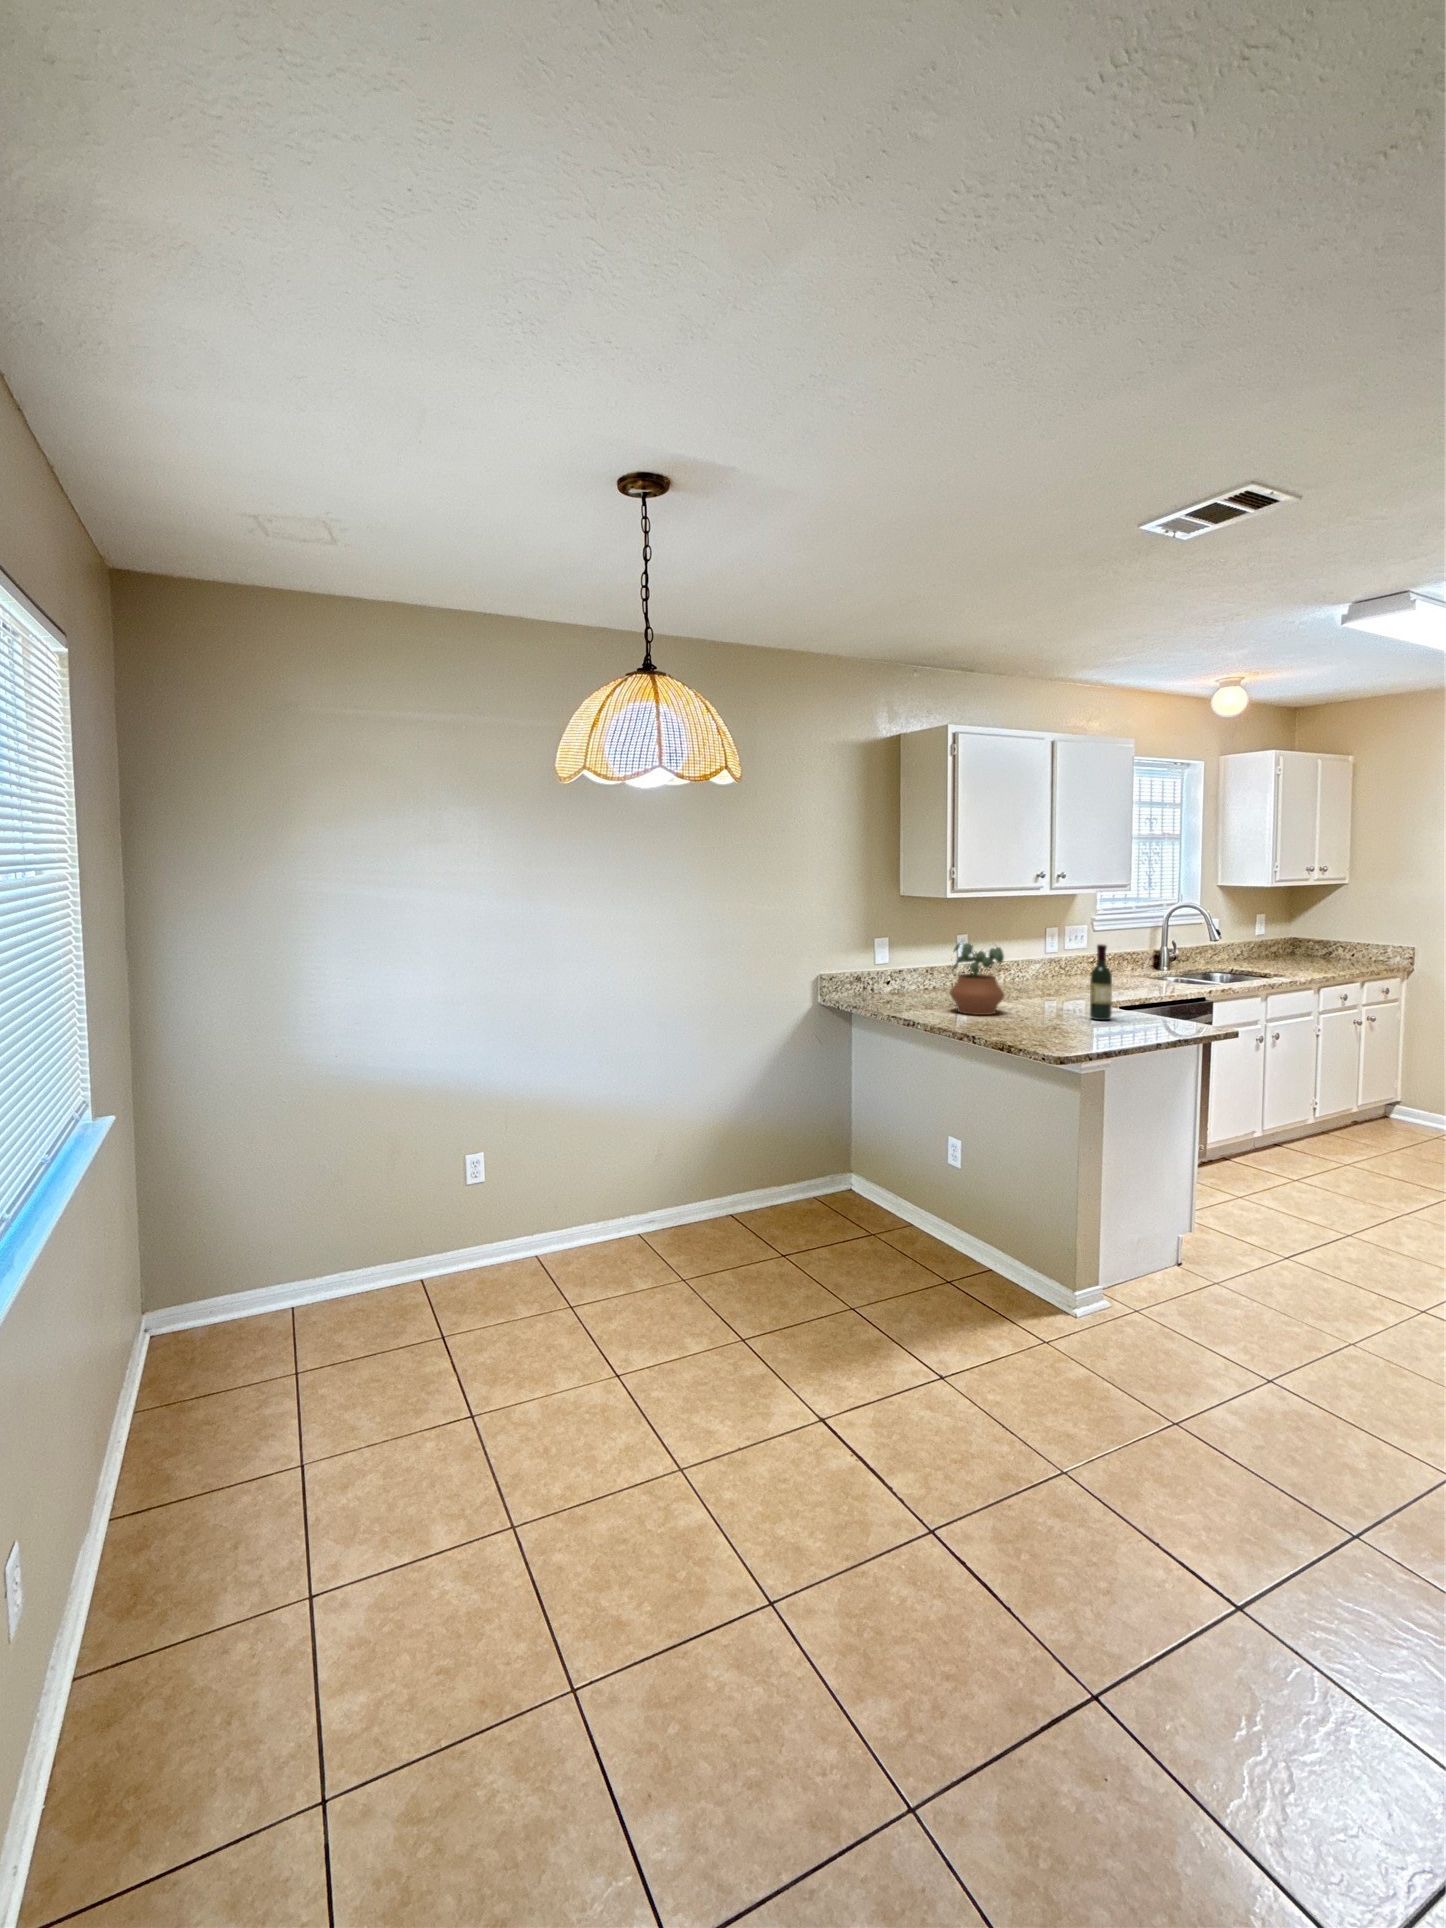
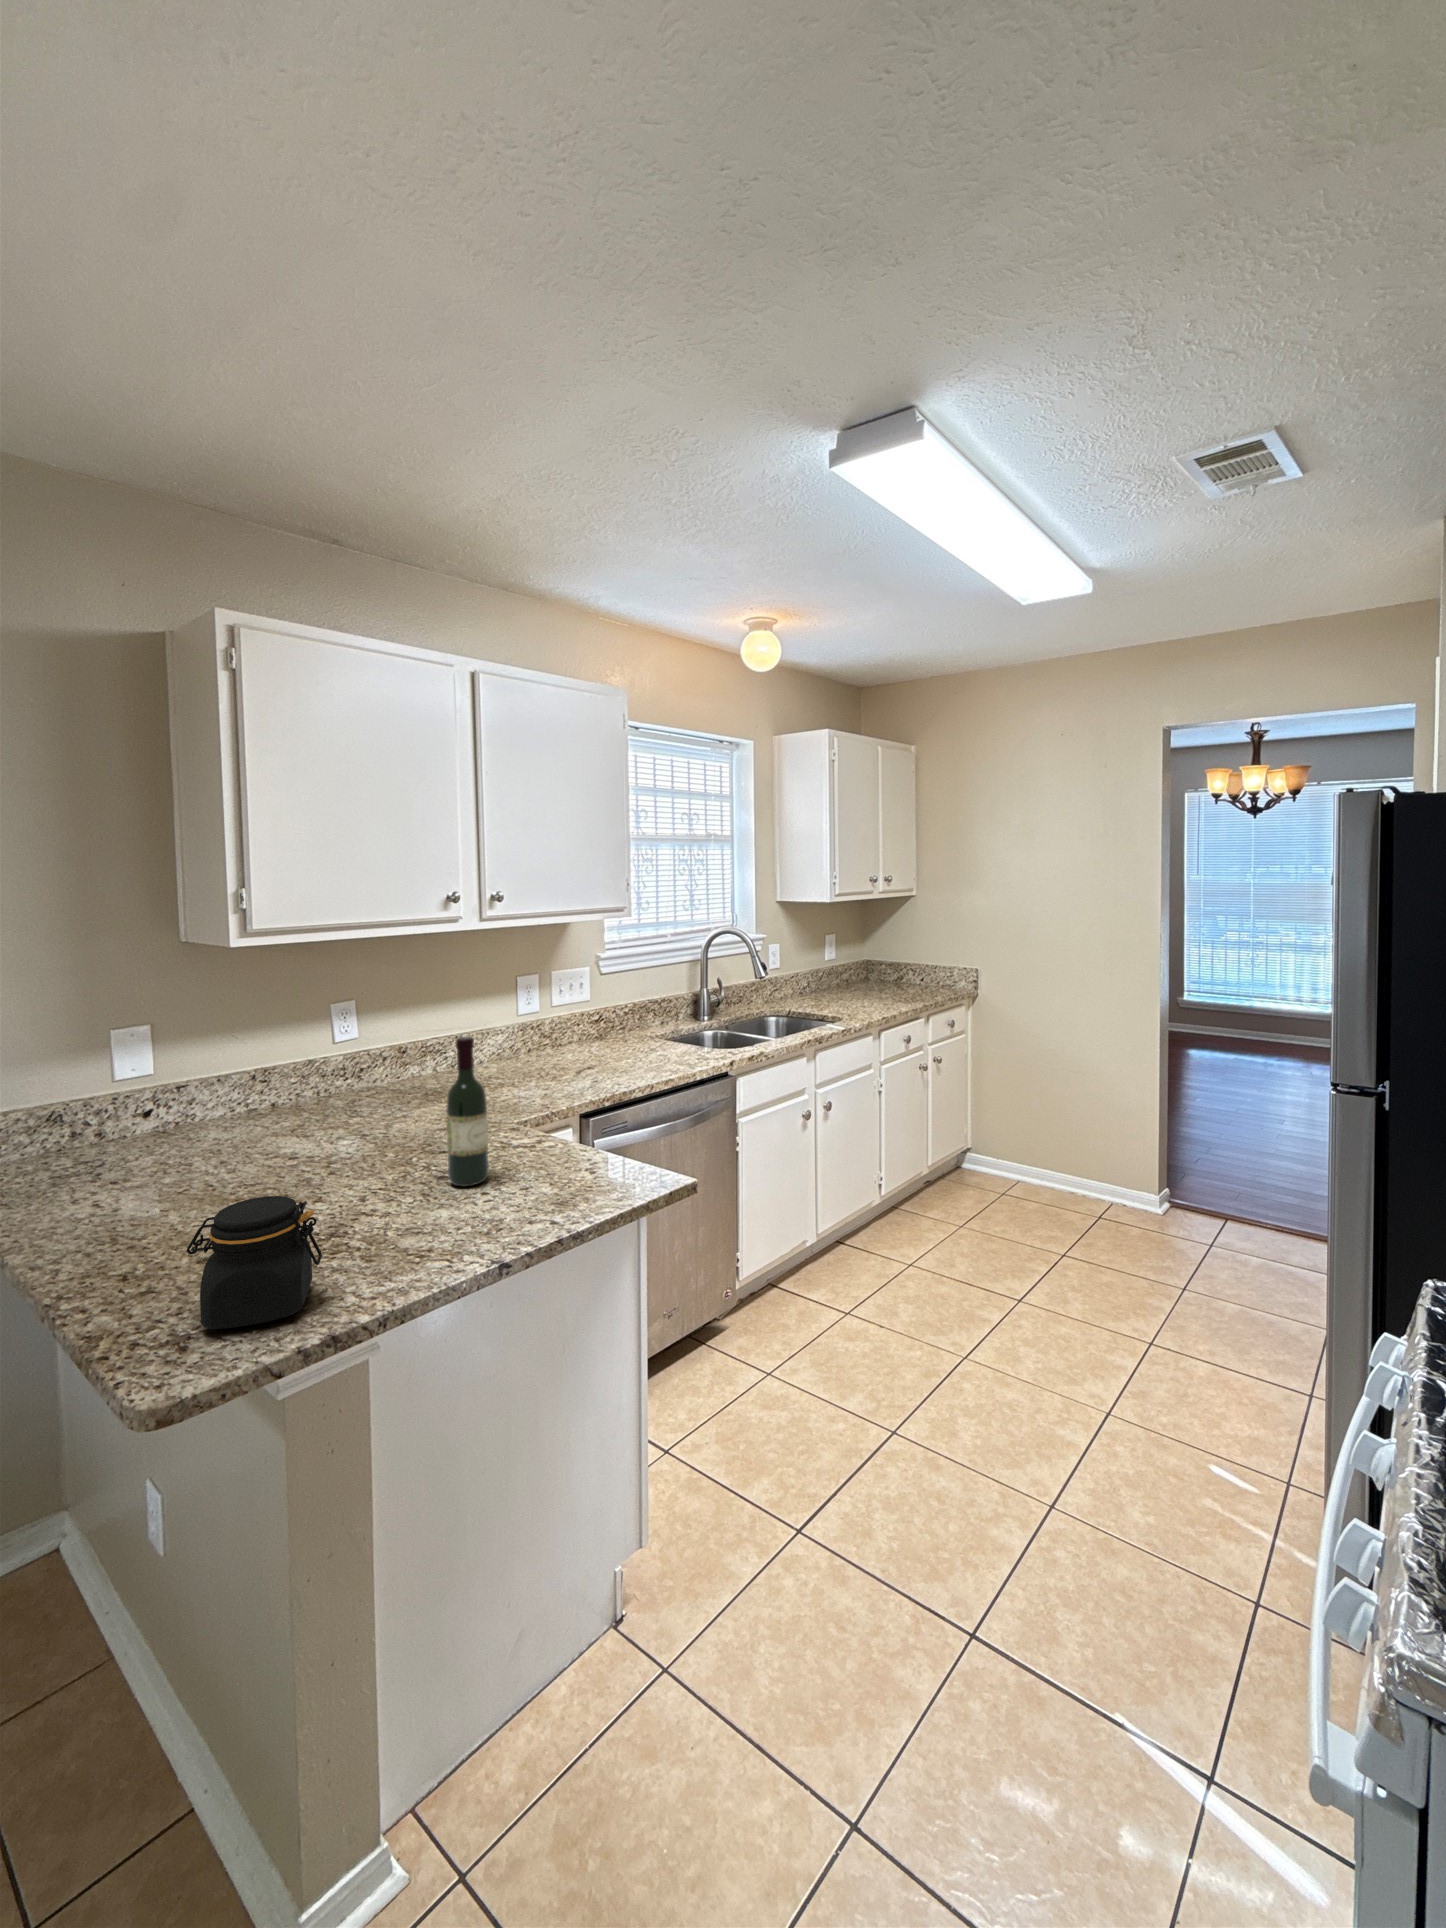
potted plant: present [950,943,1004,1015] -> none [163,1041,299,1200]
jar: none [1037,996,1089,1042] -> present [187,1196,322,1329]

